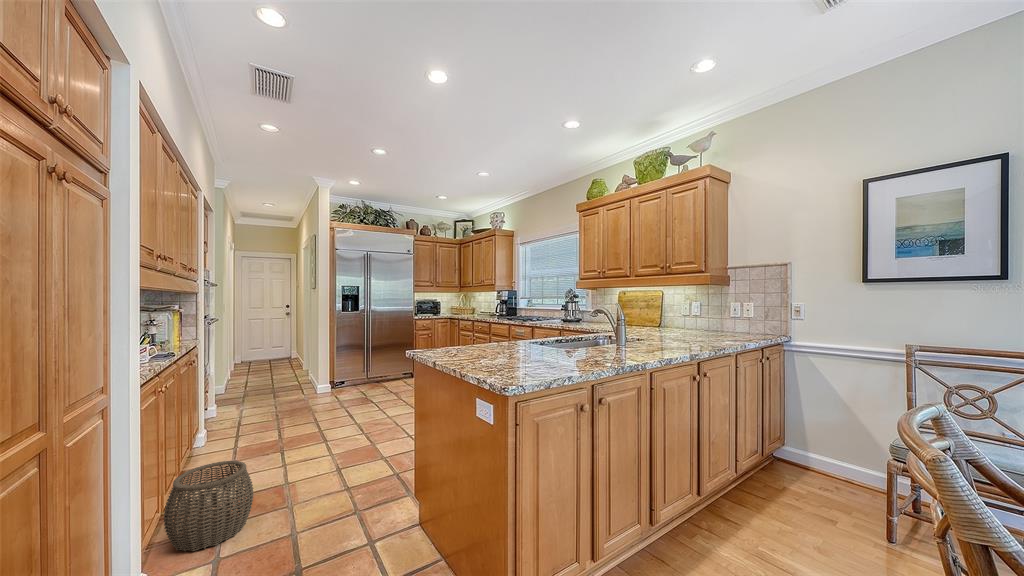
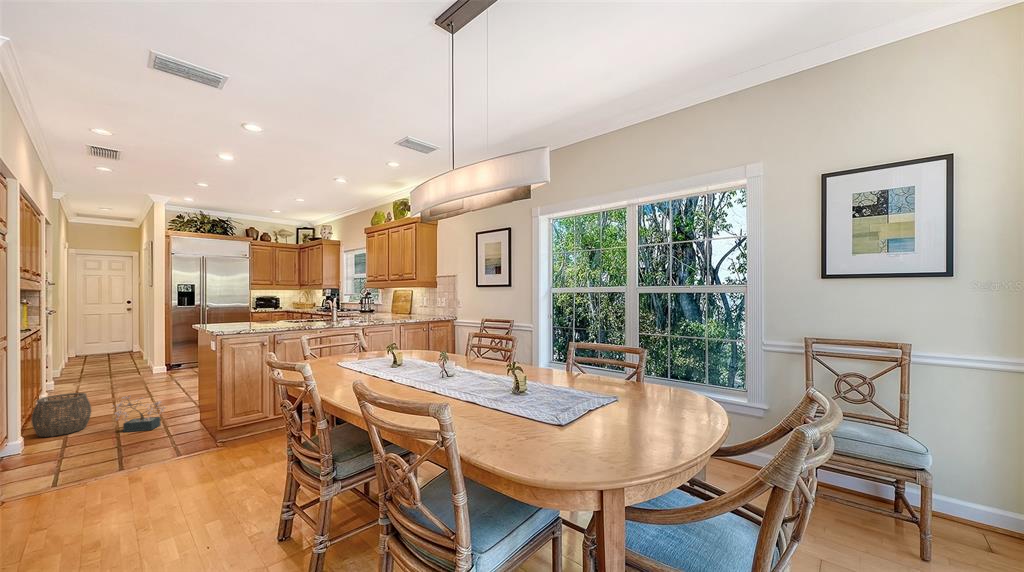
decorative plant: none [285,474,365,550] -> present [115,396,165,432]

